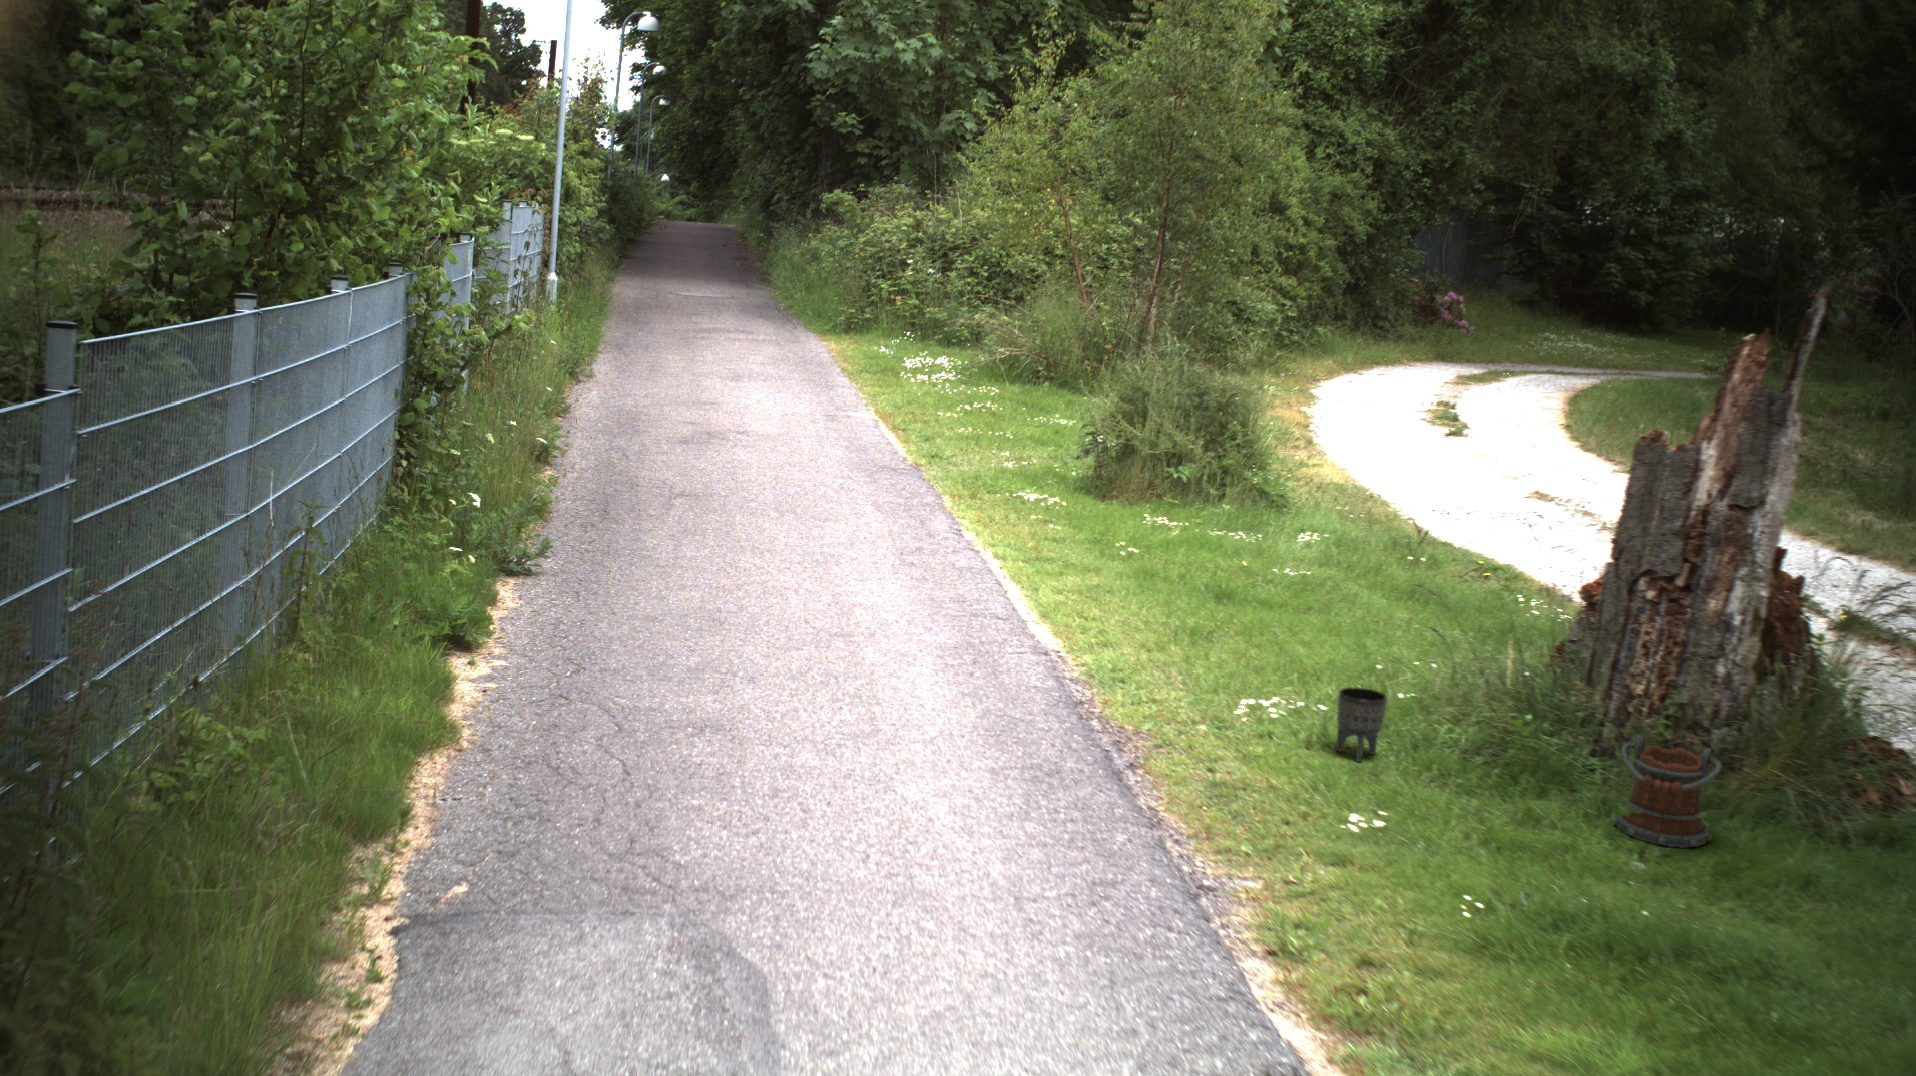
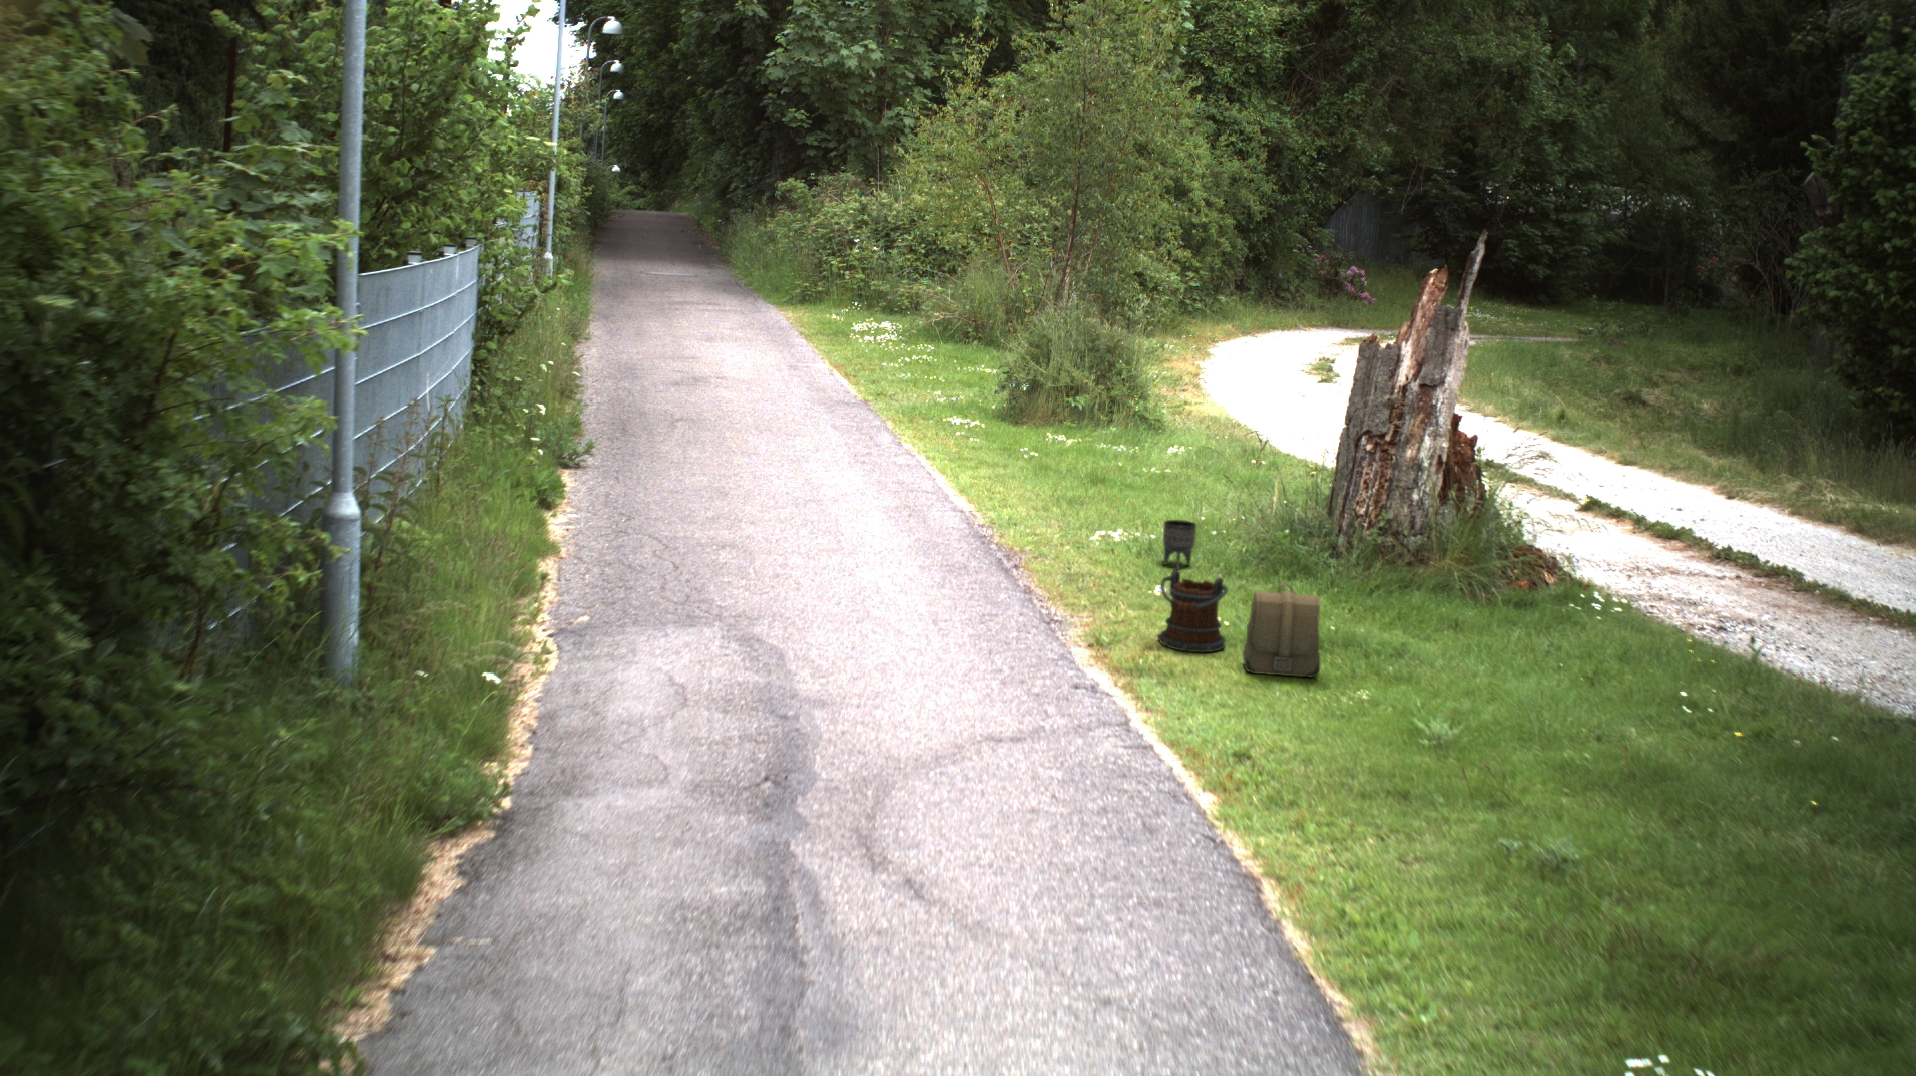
bucket: present [1613,734,1721,848] -> present [1157,570,1228,652]
backpack: none [1508,854,1649,1014] -> present [1243,583,1320,677]

